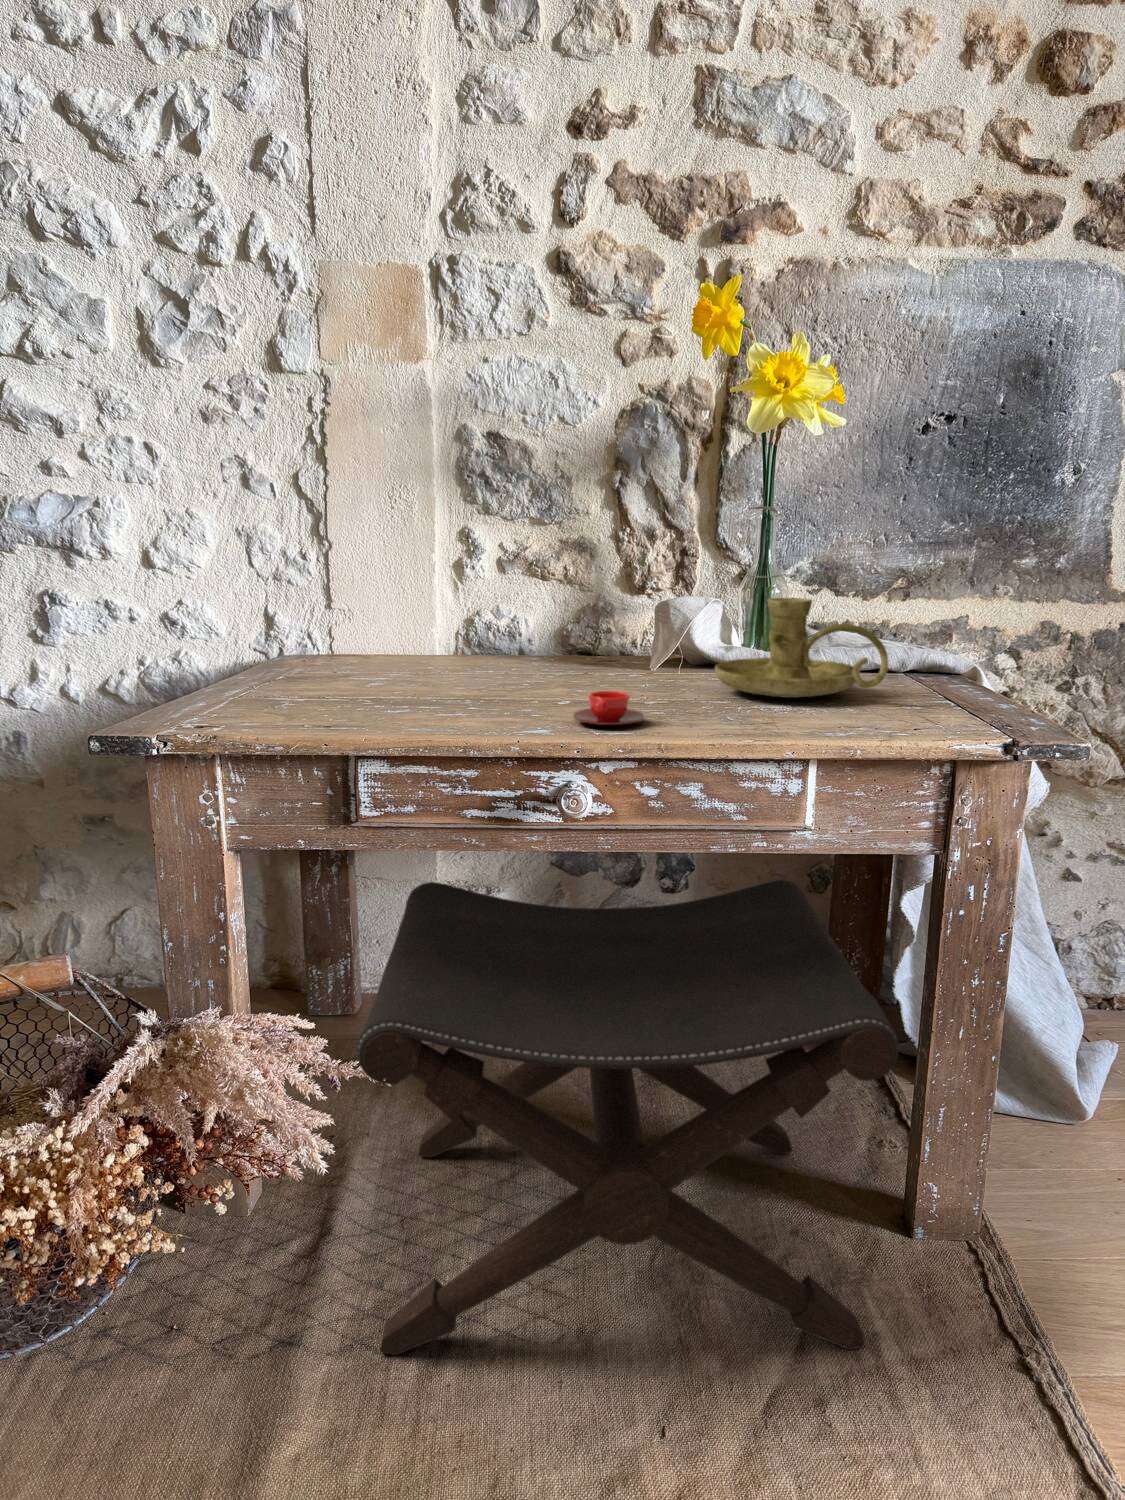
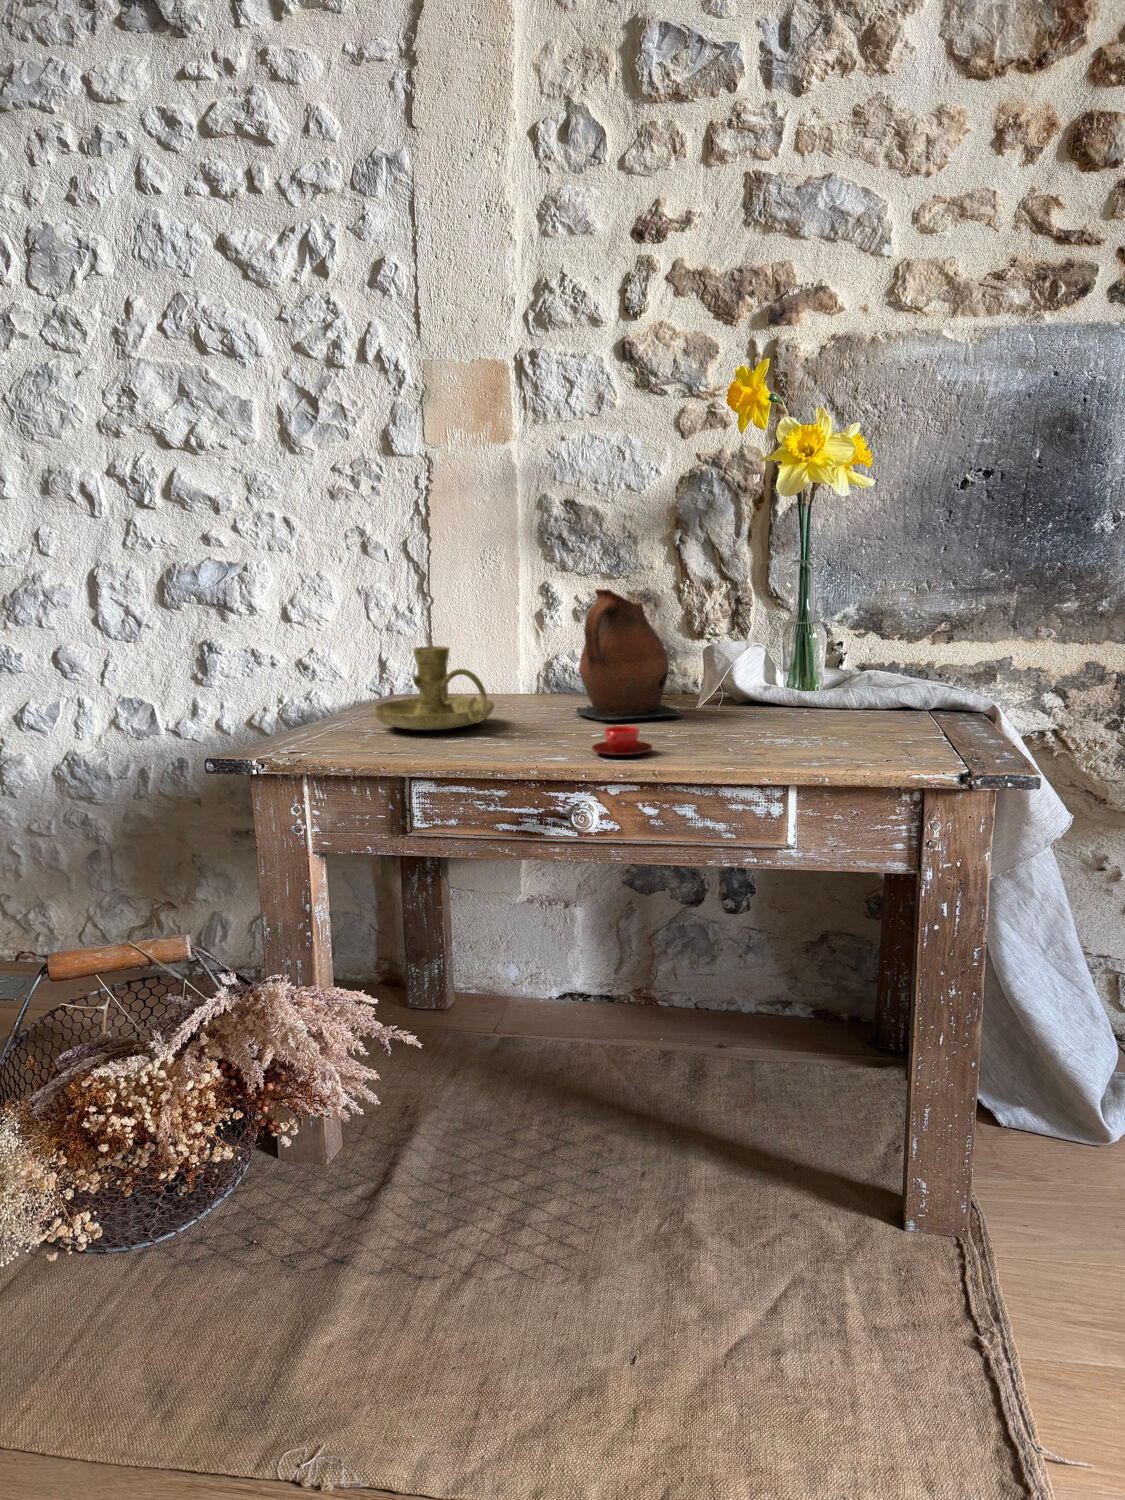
ceramic pitcher: none [511,533,644,684] -> present [576,589,683,720]
candle holder: present [715,598,889,698] -> present [373,646,494,730]
footstool: present [356,880,899,1355] -> none [391,889,843,1310]

